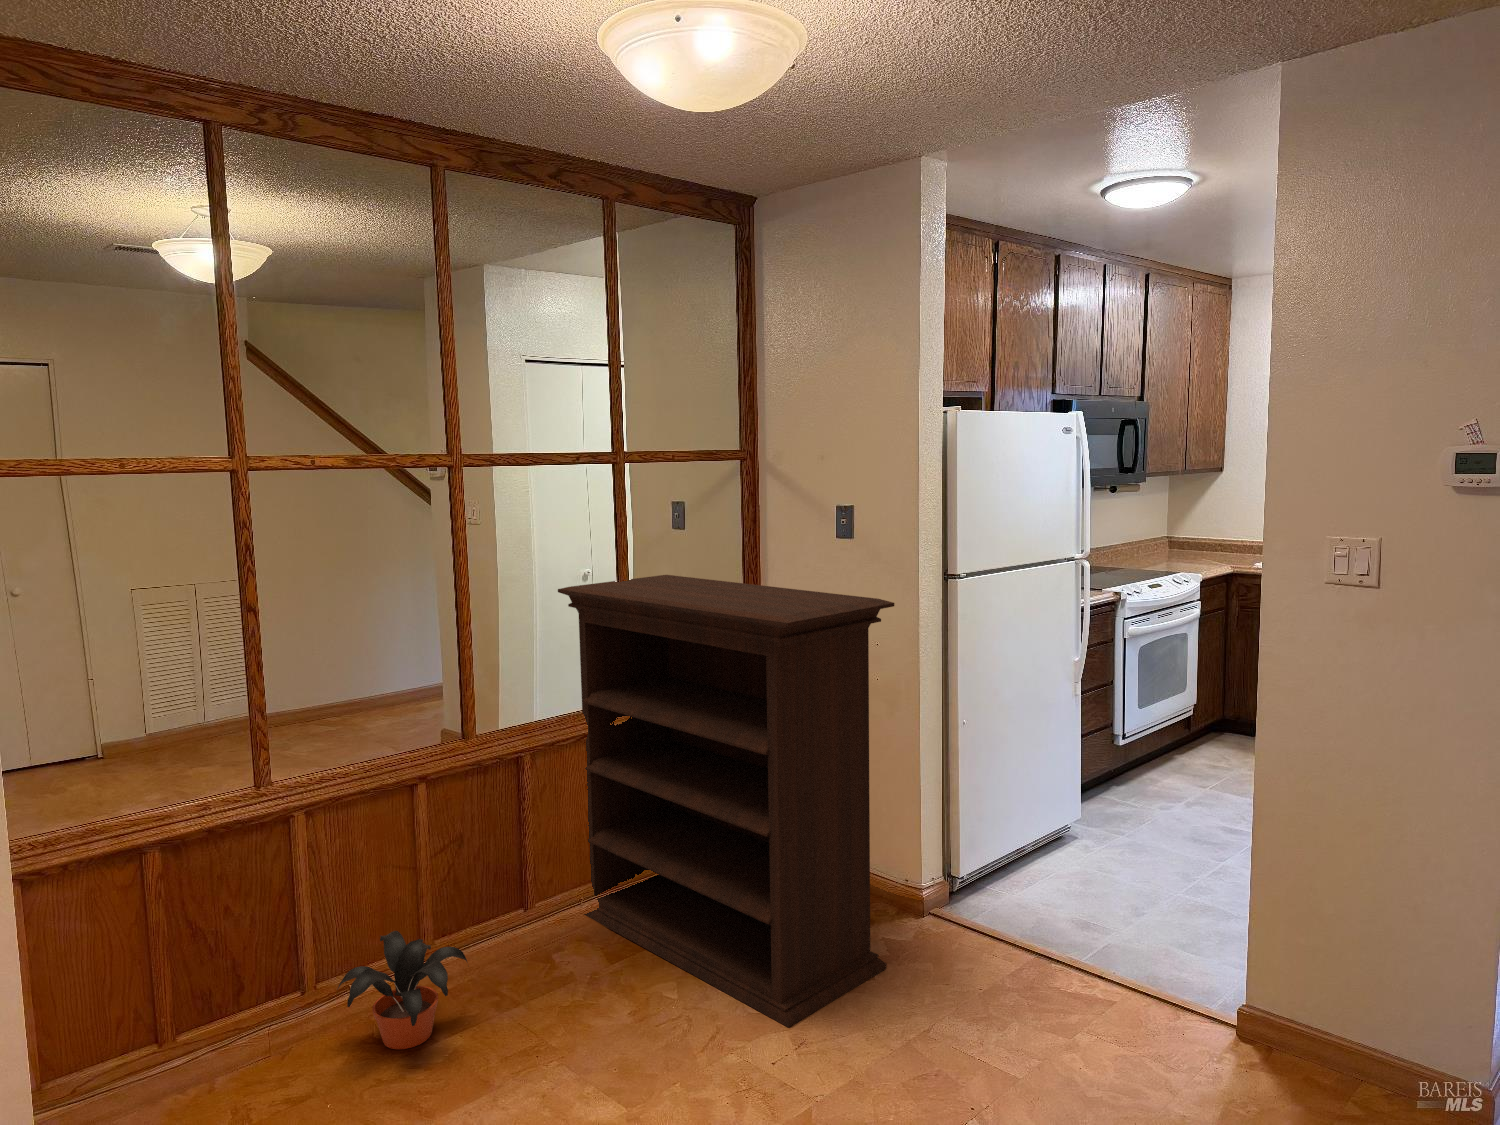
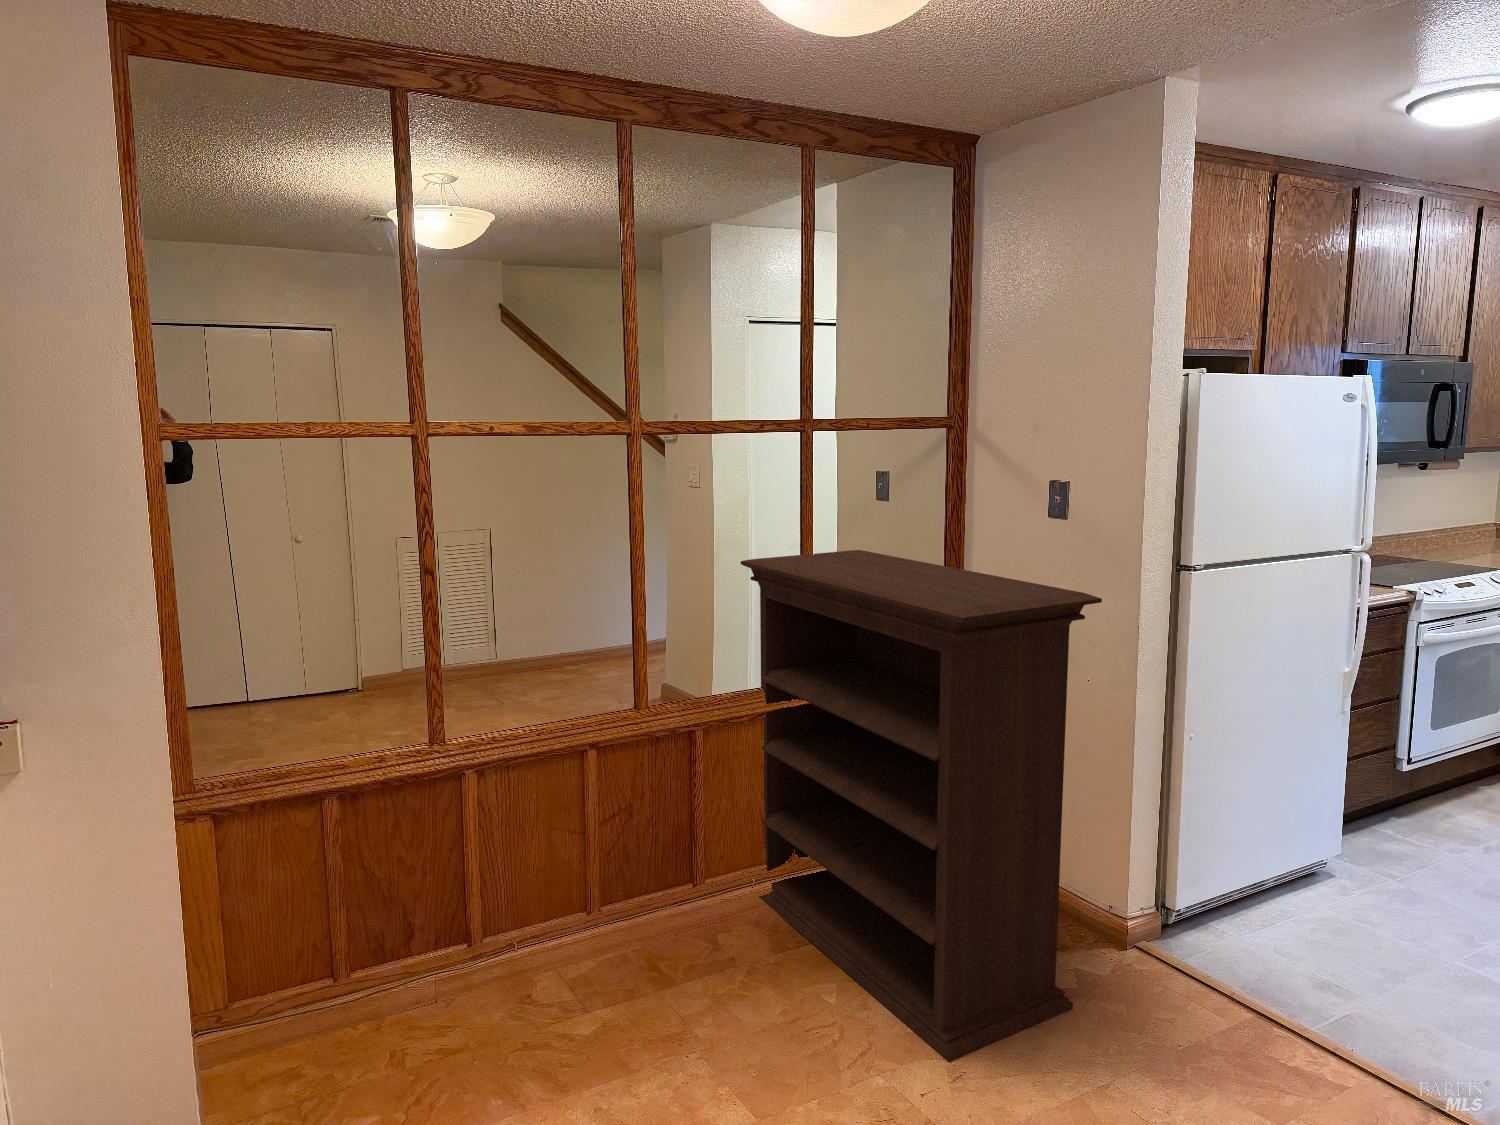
potted plant: present [338,931,467,1049] -> none [499,894,624,1014]

